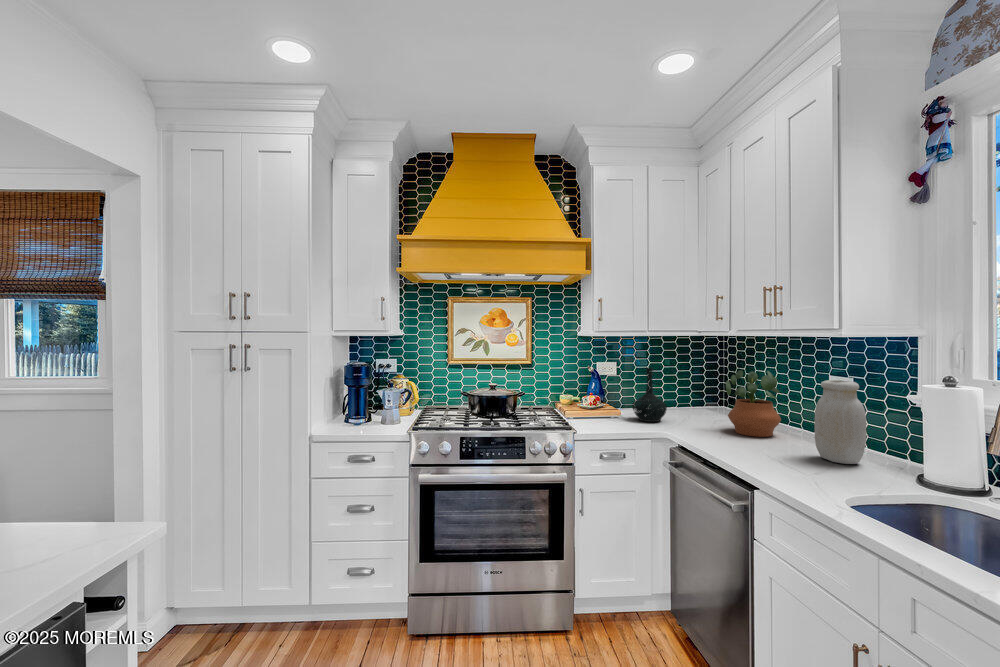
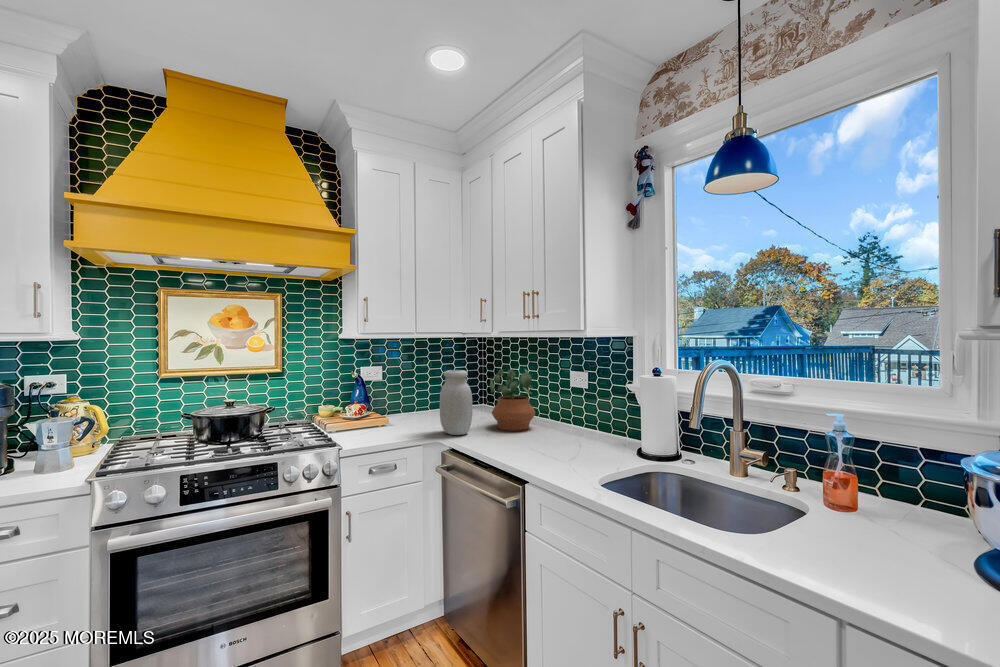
bottle: present [632,368,667,422] -> none [400,370,435,427]
jar: present [815,380,866,464] -> present [440,370,473,435]

